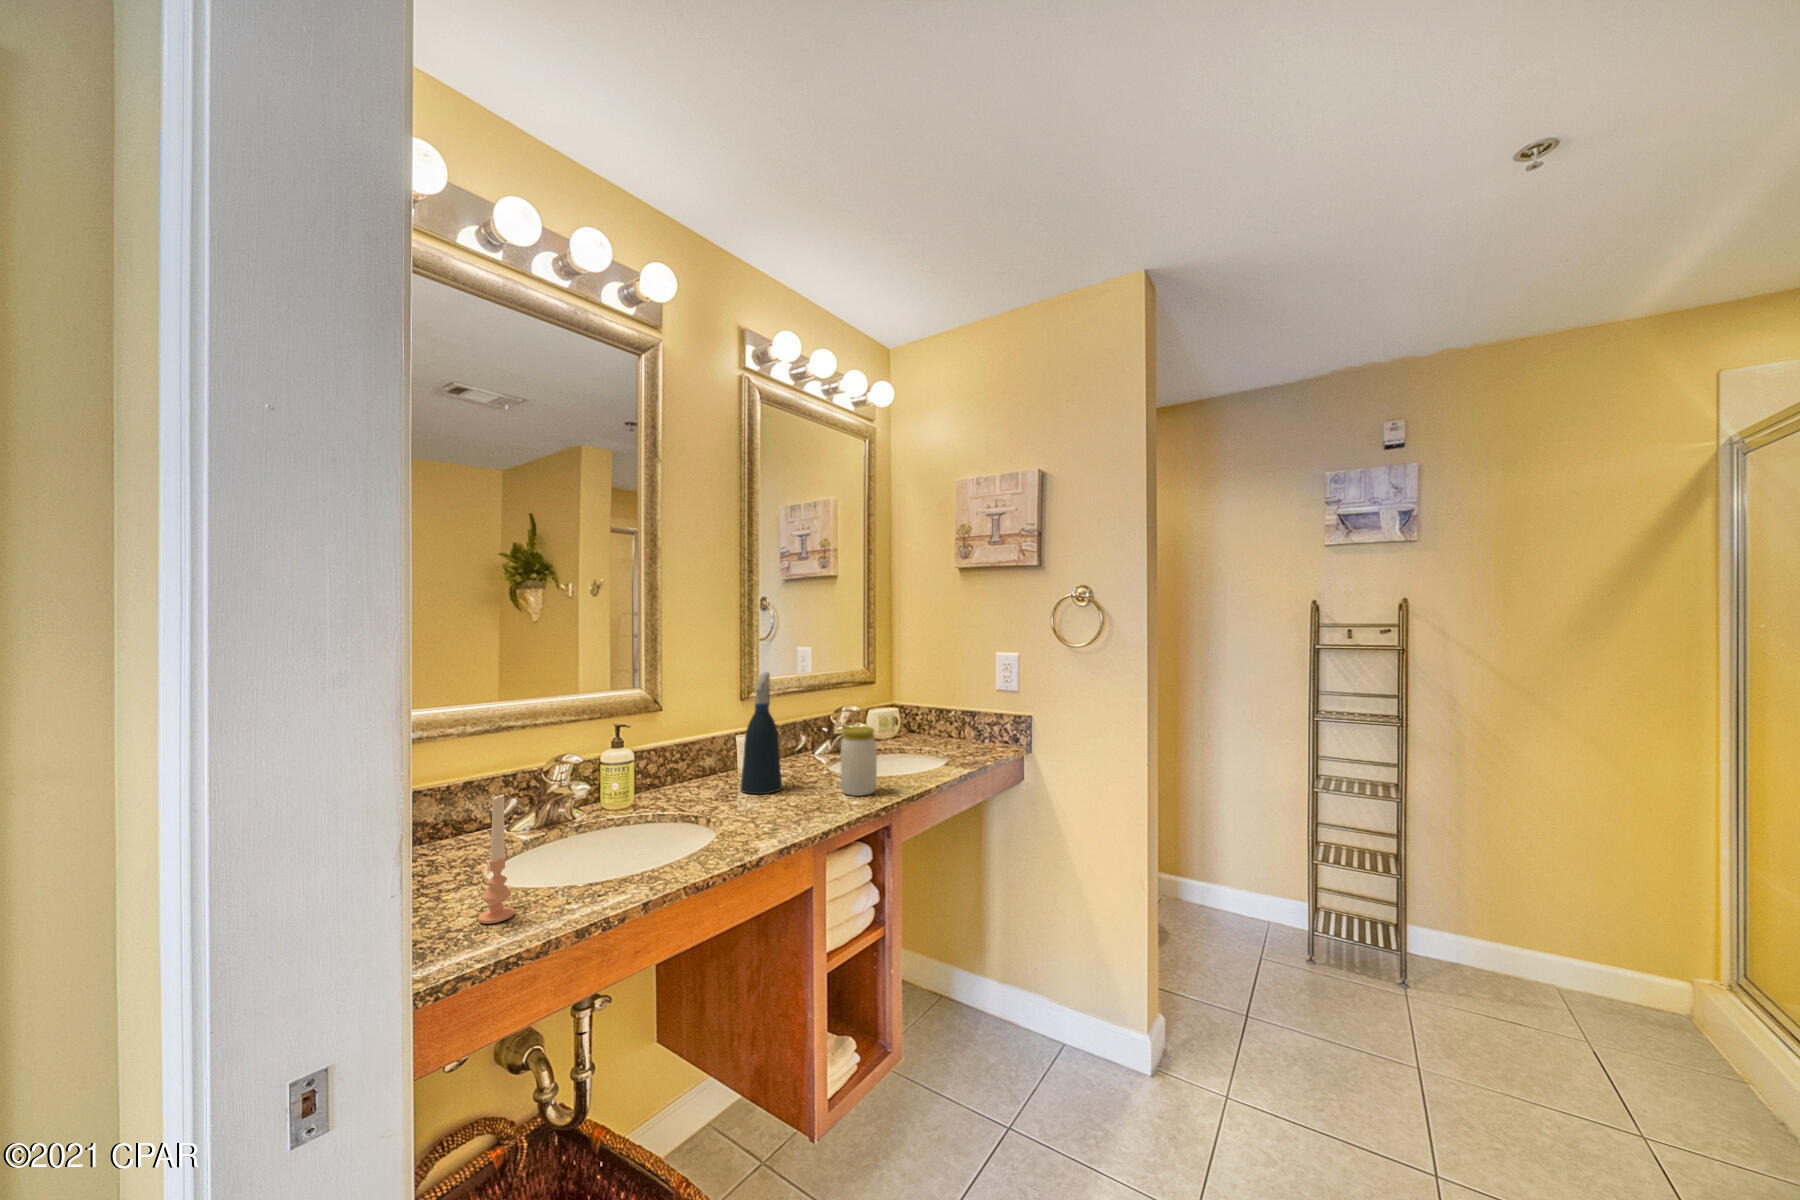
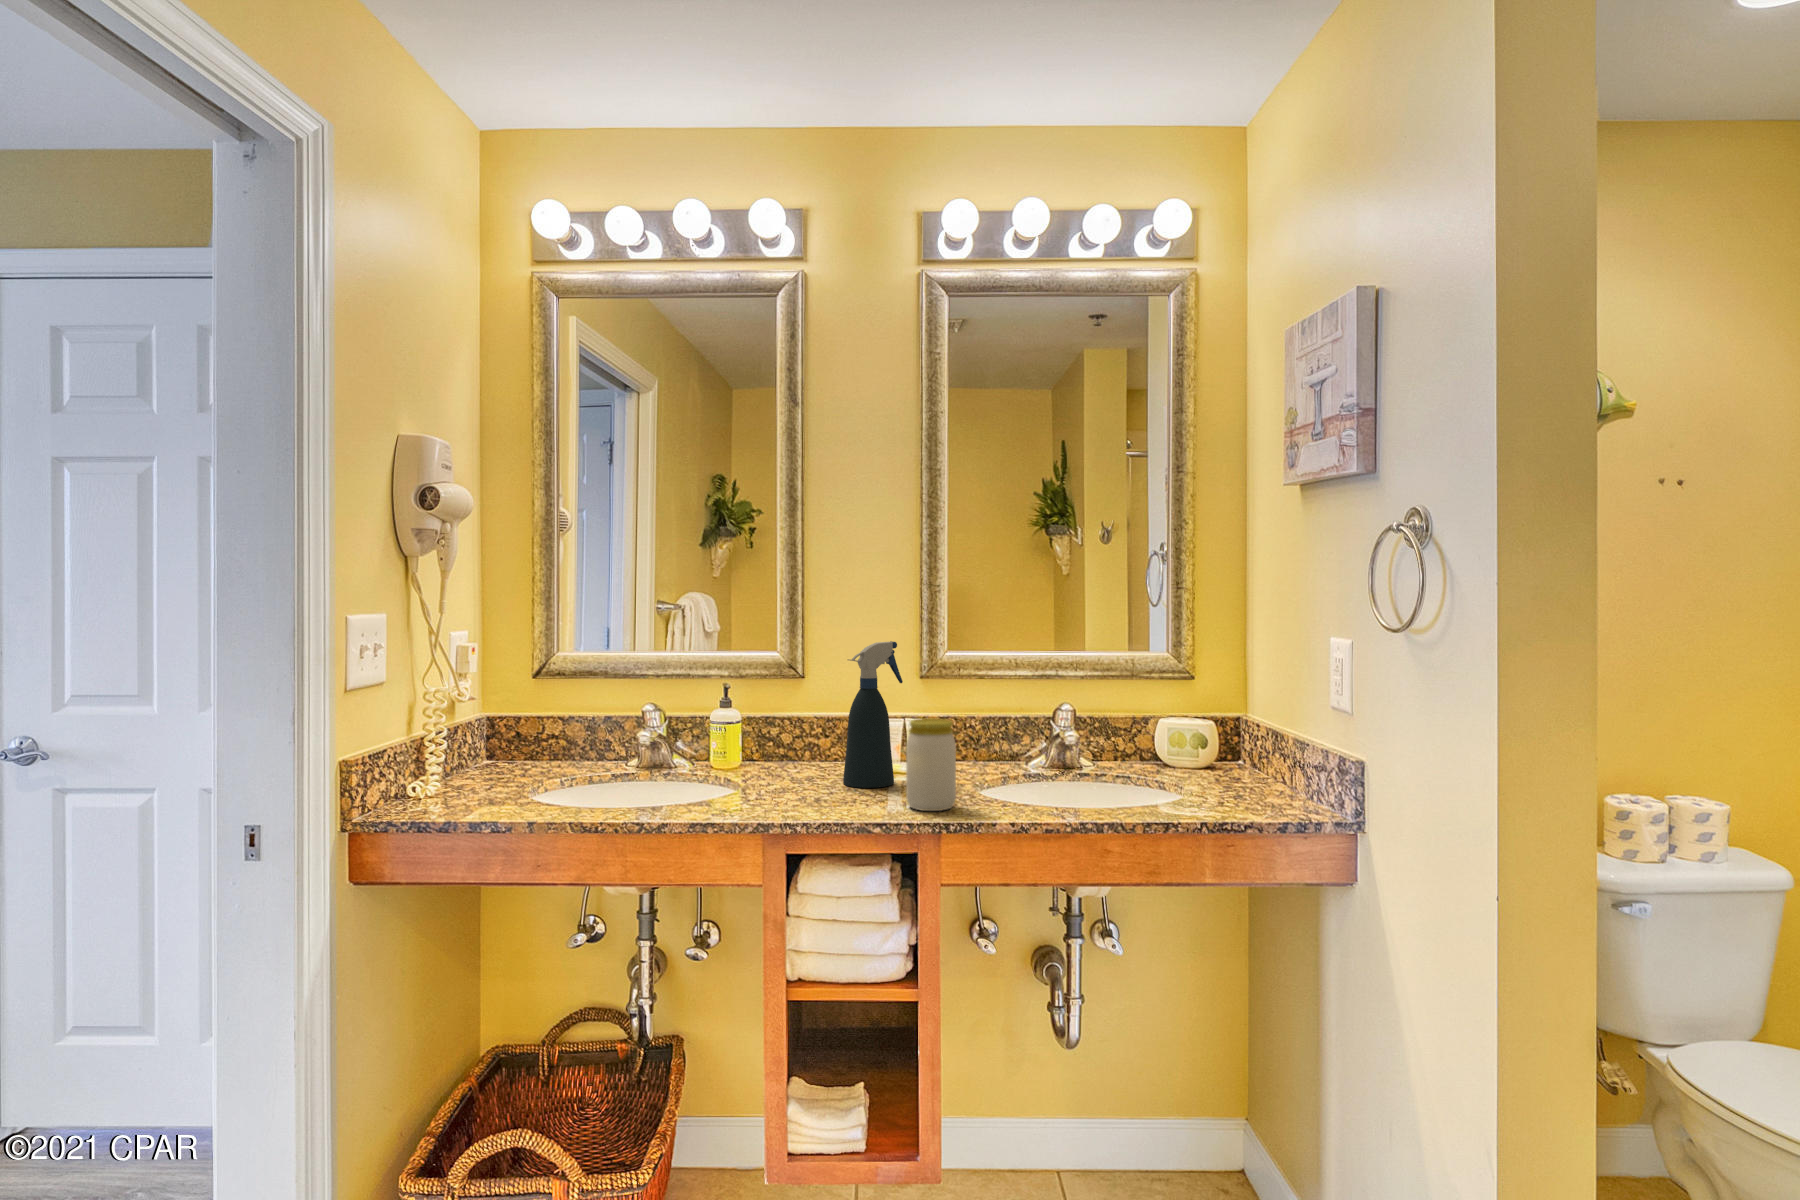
candle: present [479,795,514,924] -> none [455,706,481,804]

